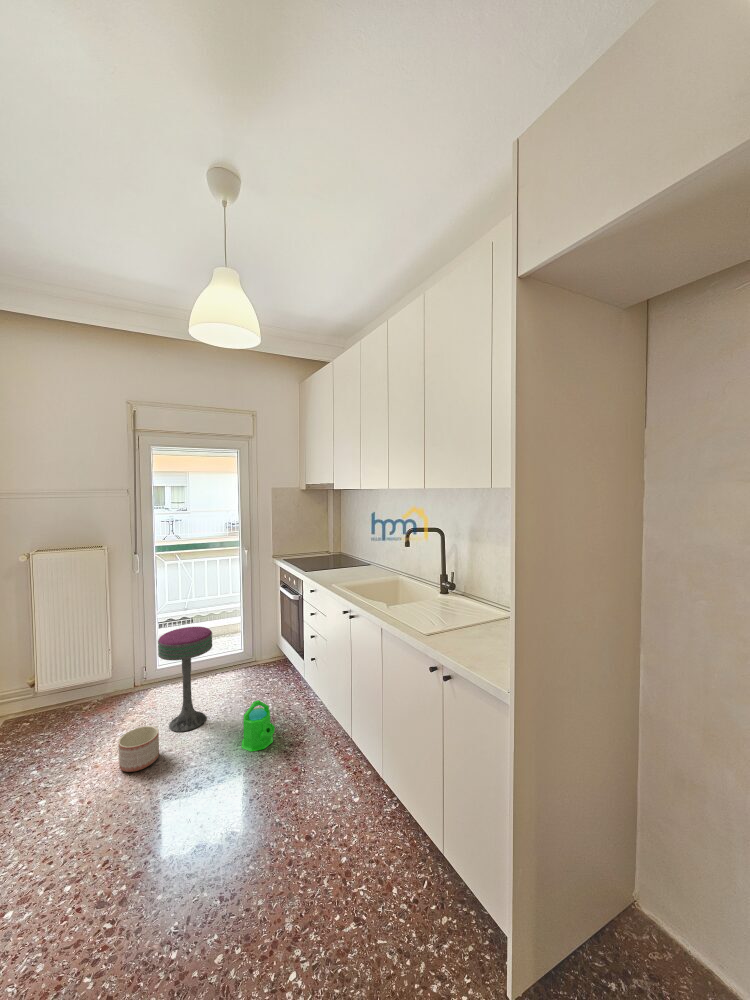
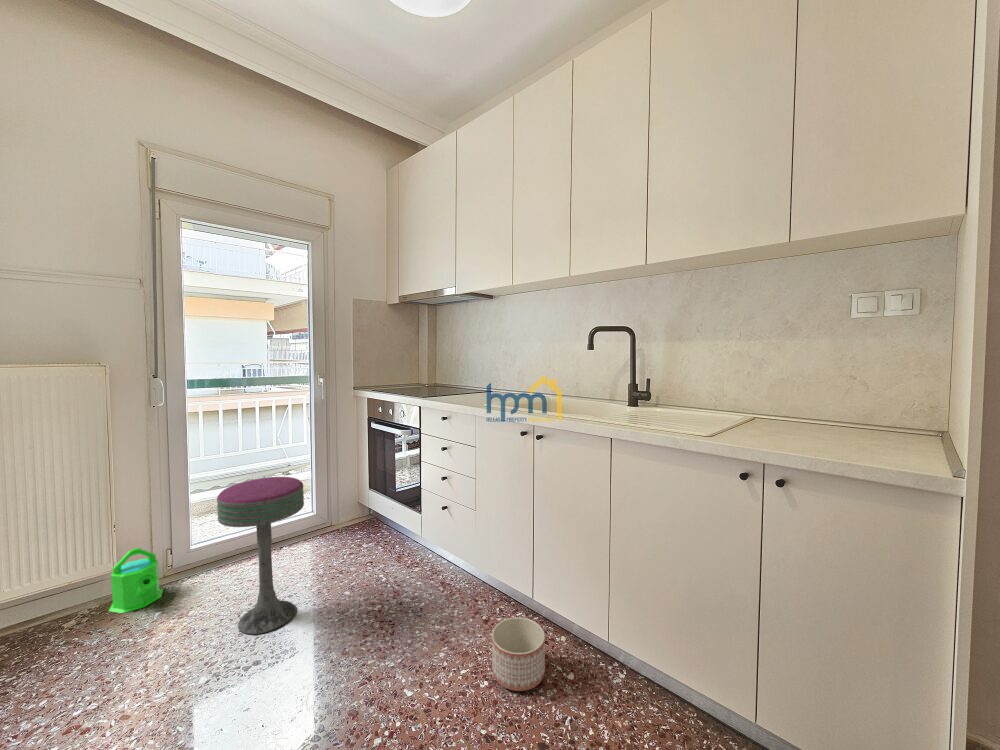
watering can: present [242,700,275,752] -> present [109,548,163,613]
planter: present [119,726,159,772] -> present [492,617,545,691]

